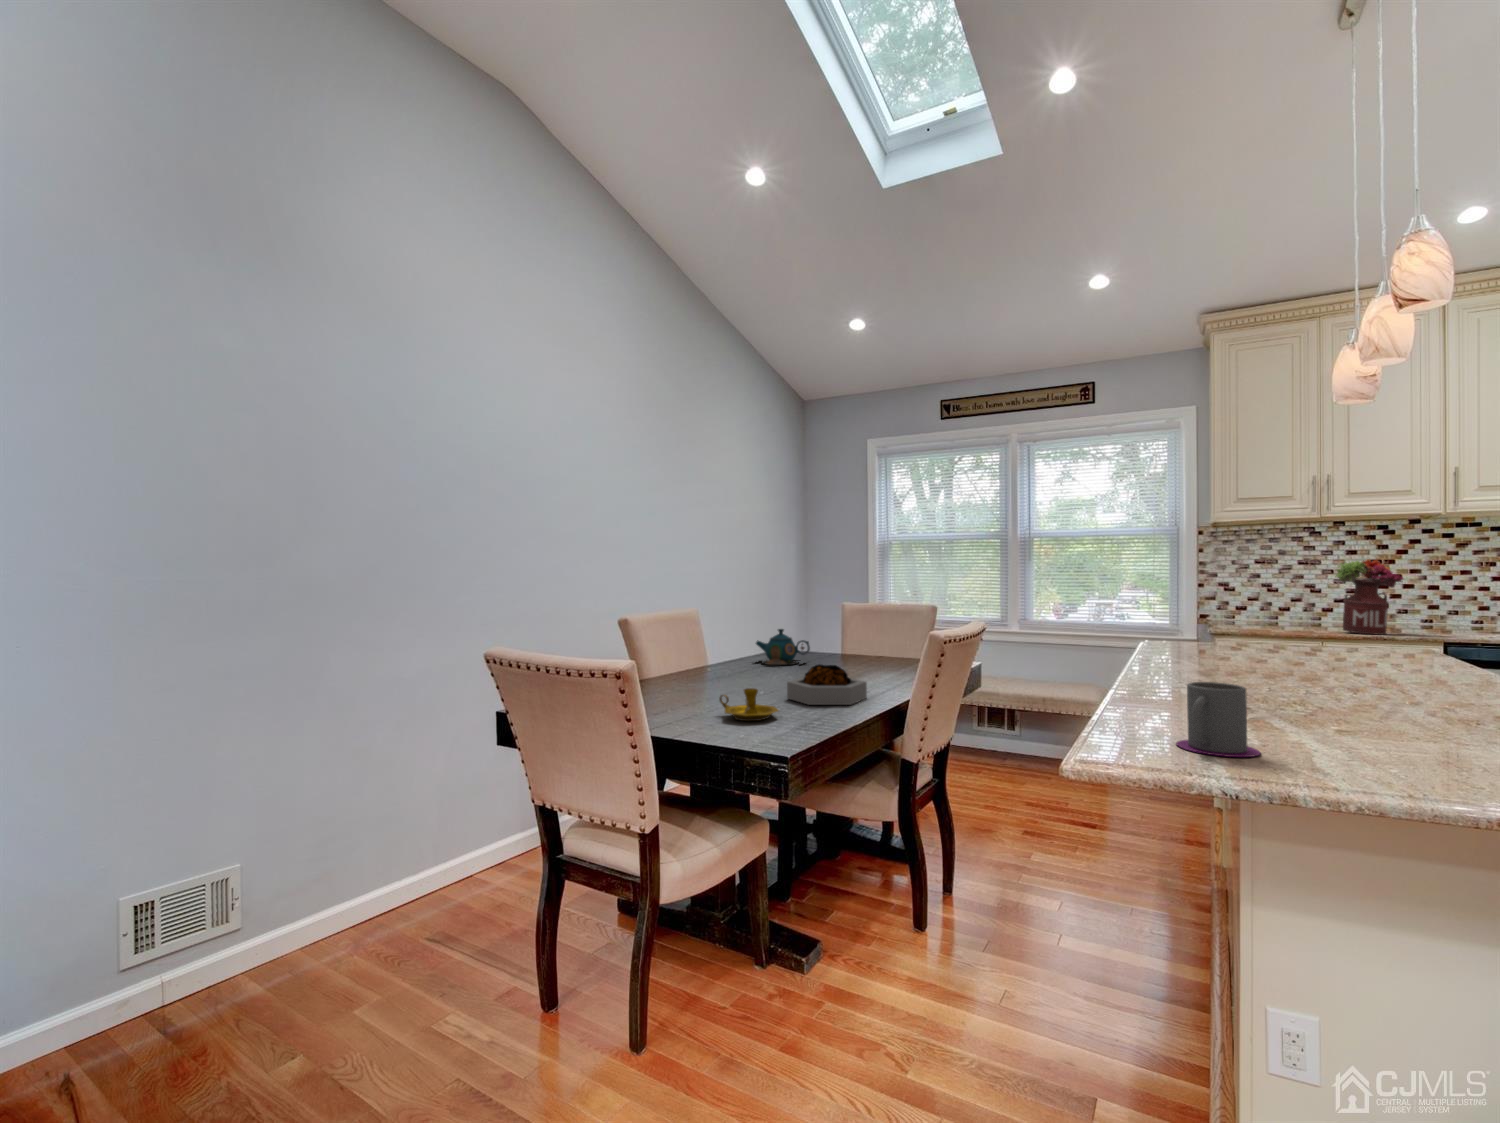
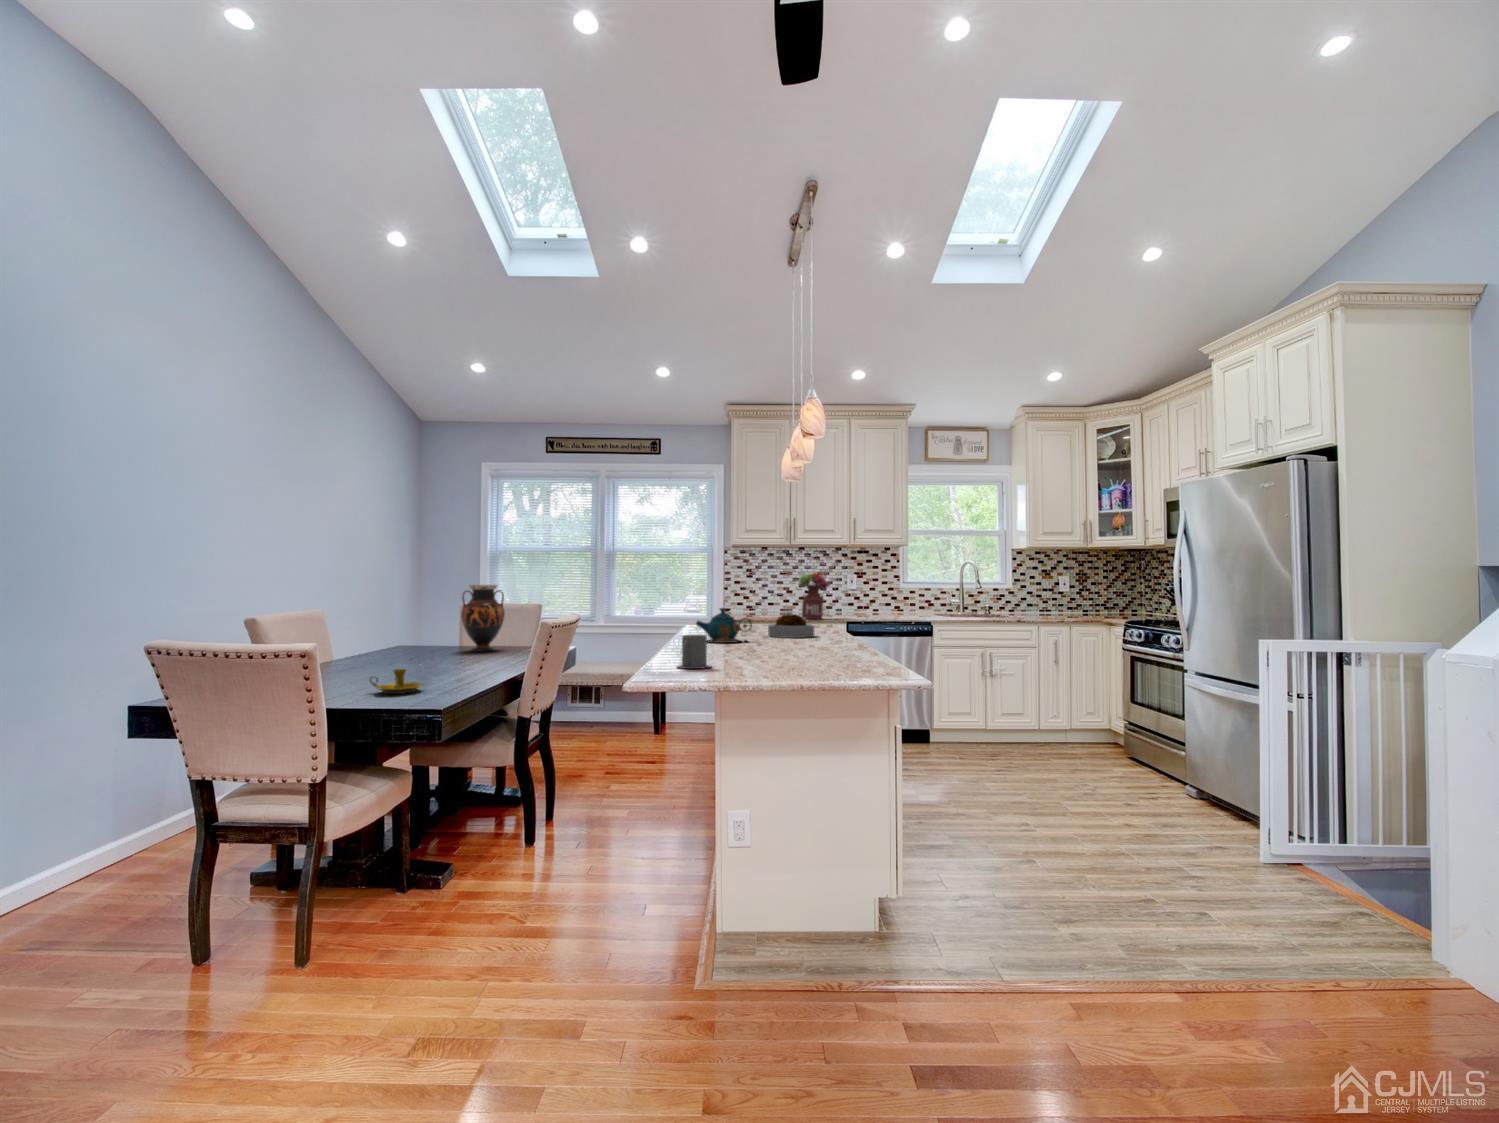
vase: none [841,580,891,661] -> present [461,585,505,652]
teapot: present [756,629,810,666] -> present [696,608,752,643]
decorative bowl: present [787,664,867,705] -> present [768,614,814,638]

